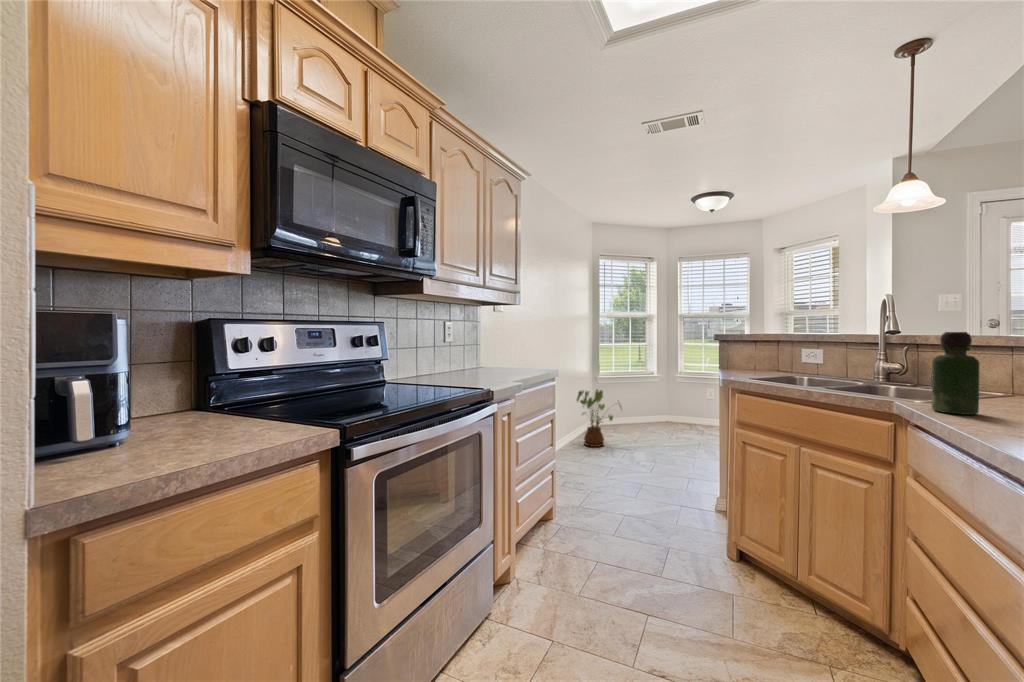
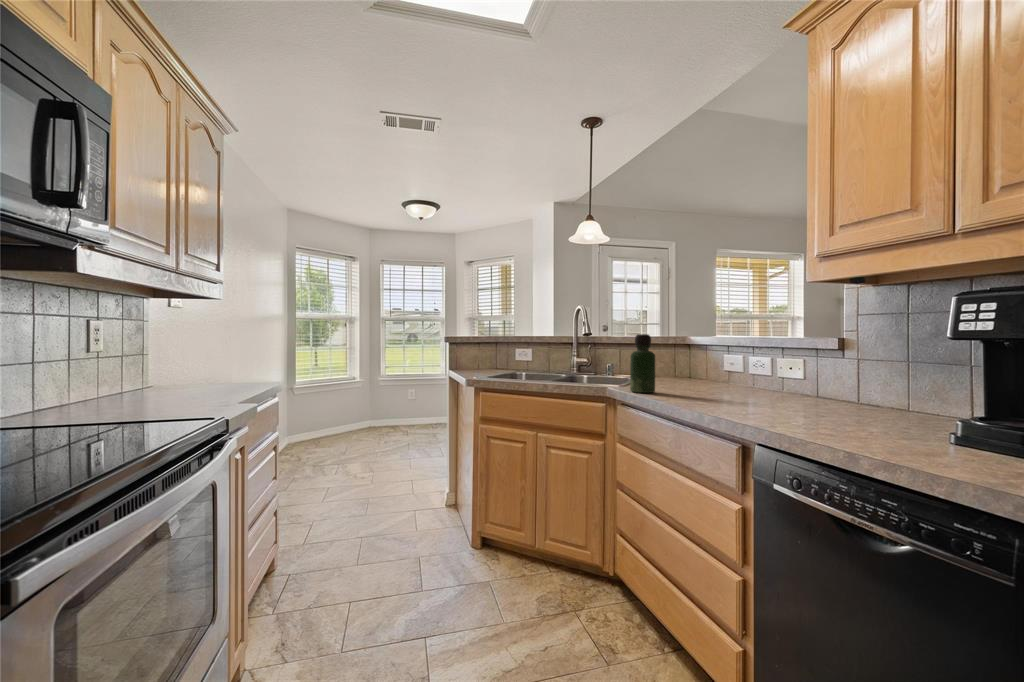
house plant: present [577,389,621,447] -> none [274,400,332,468]

